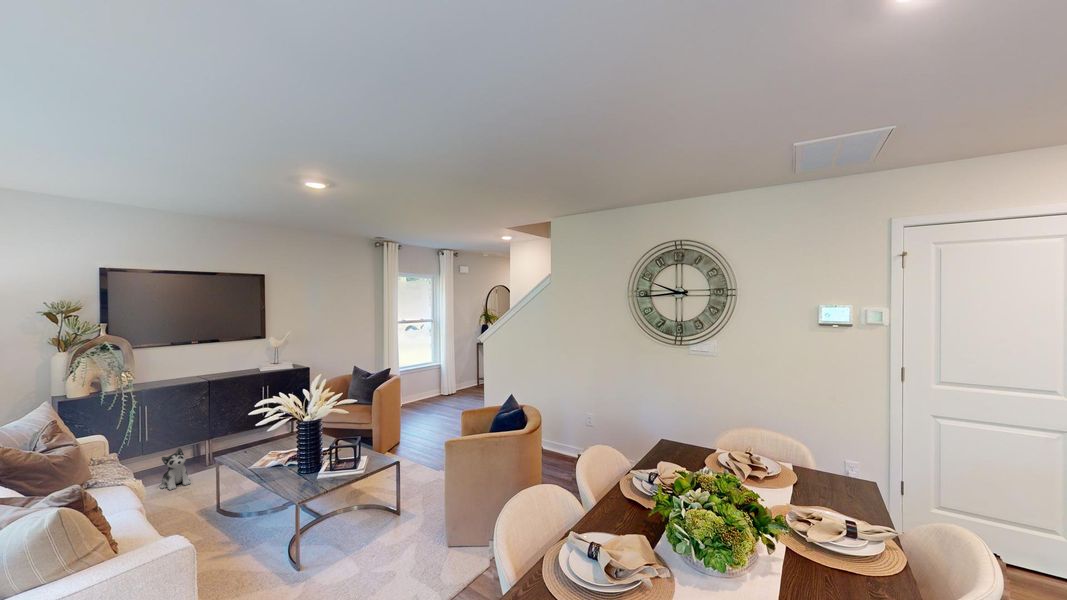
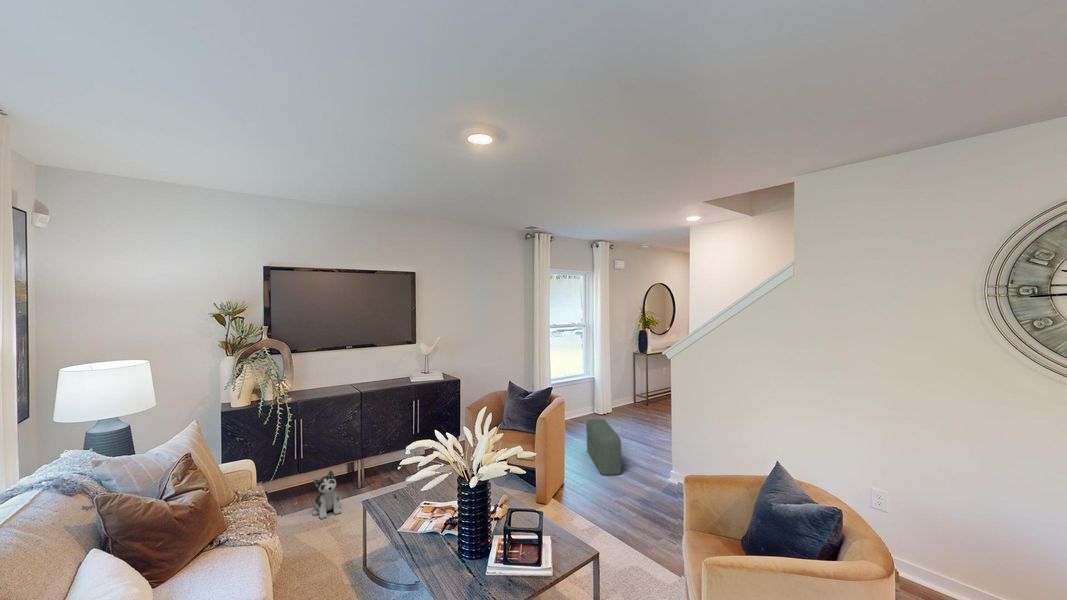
pouf: none [425,394,448,434] -> present [586,419,621,475]

